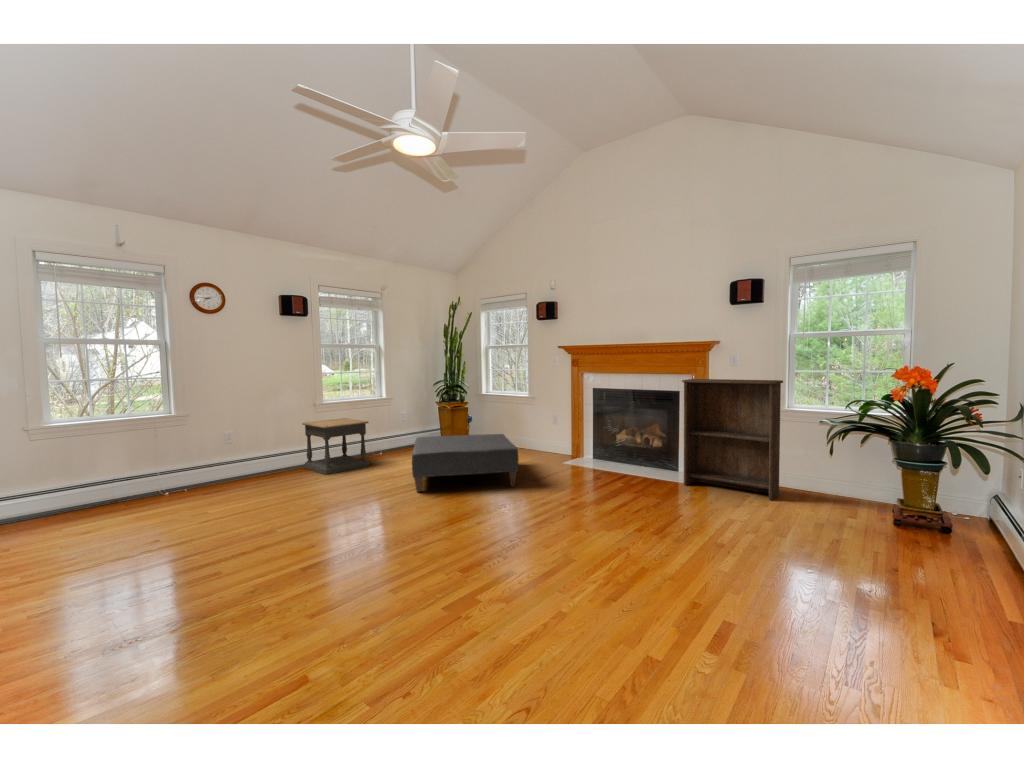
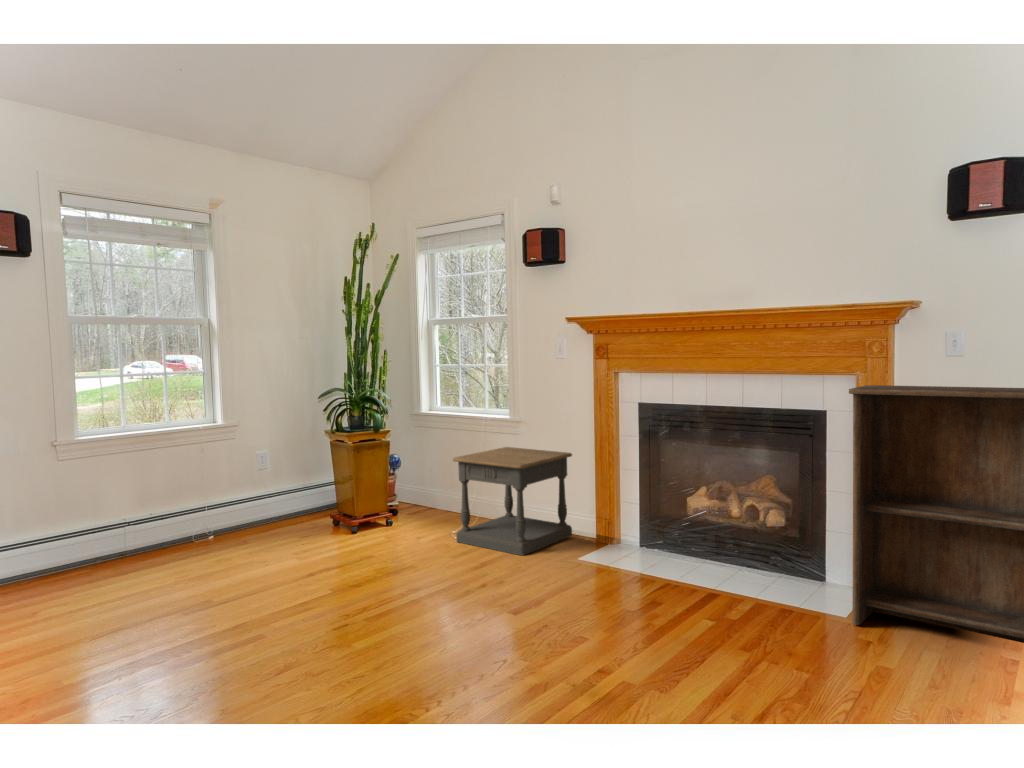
side table: present [302,418,369,475] -> present [453,447,572,555]
ottoman: present [412,434,519,492] -> none [228,502,480,658]

